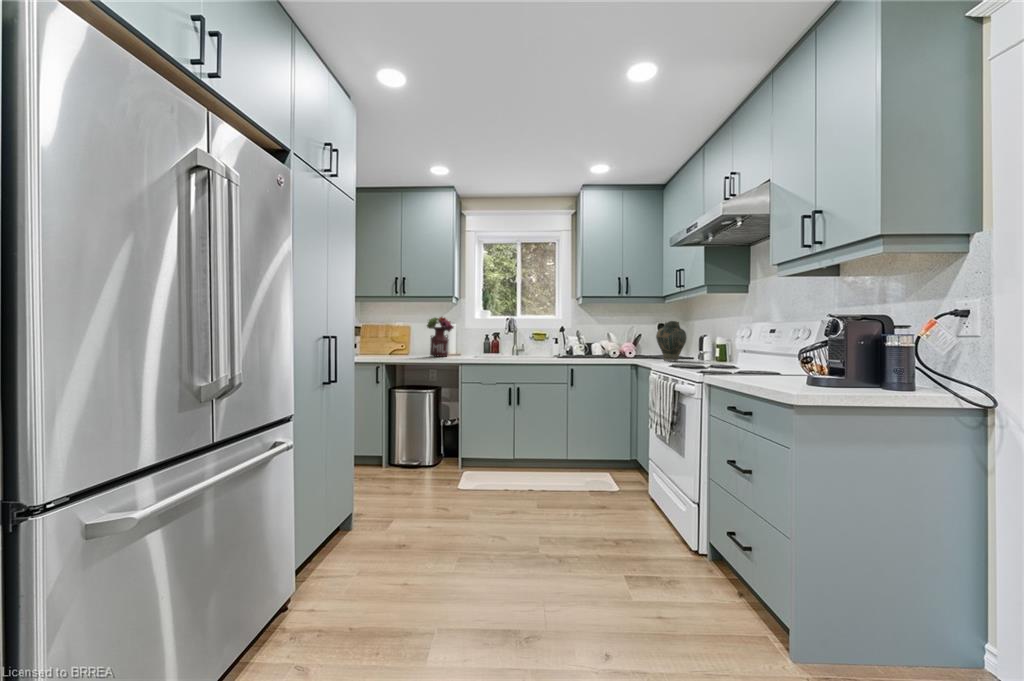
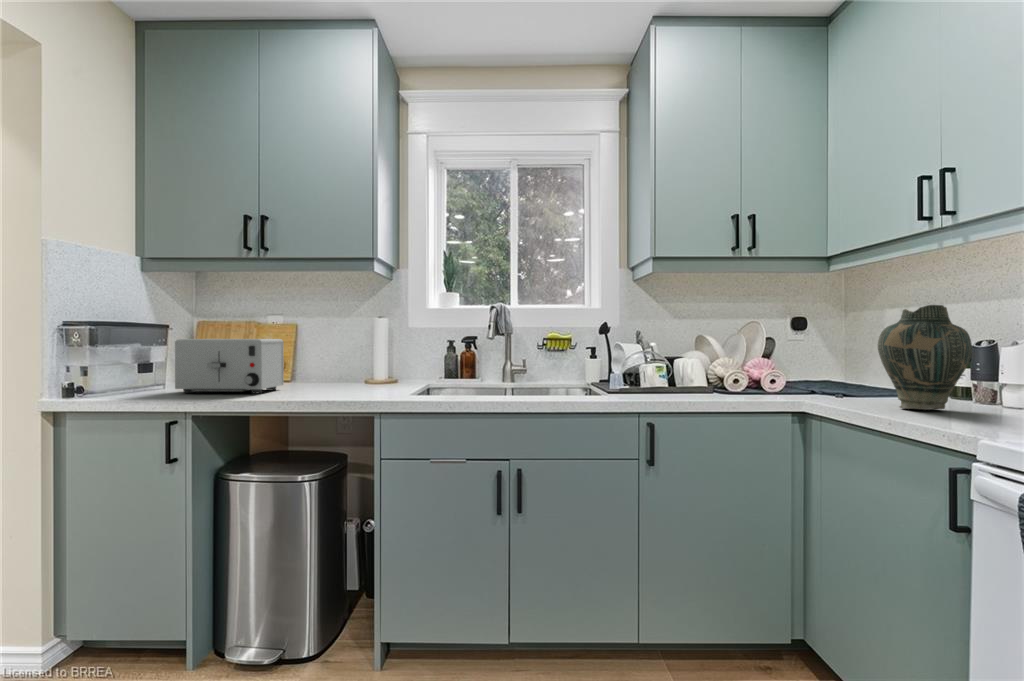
flower arrangement: present [427,317,454,357] -> none [309,301,374,391]
toaster: none [370,333,413,357] -> present [175,339,284,394]

